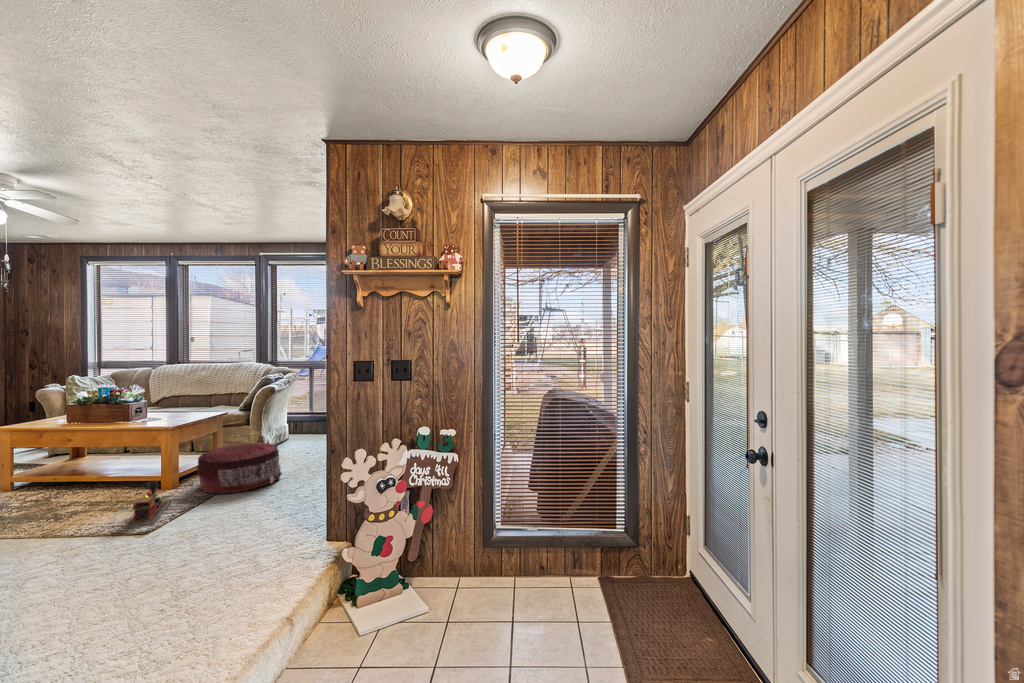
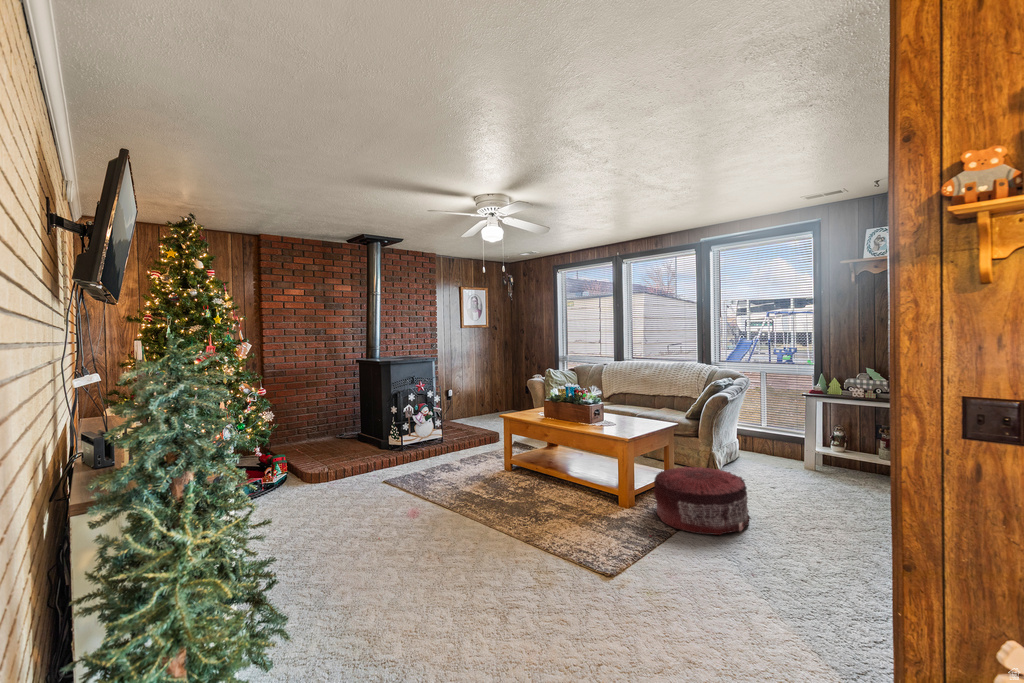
toy train: present [124,481,172,529] -> none [591,501,632,558]

